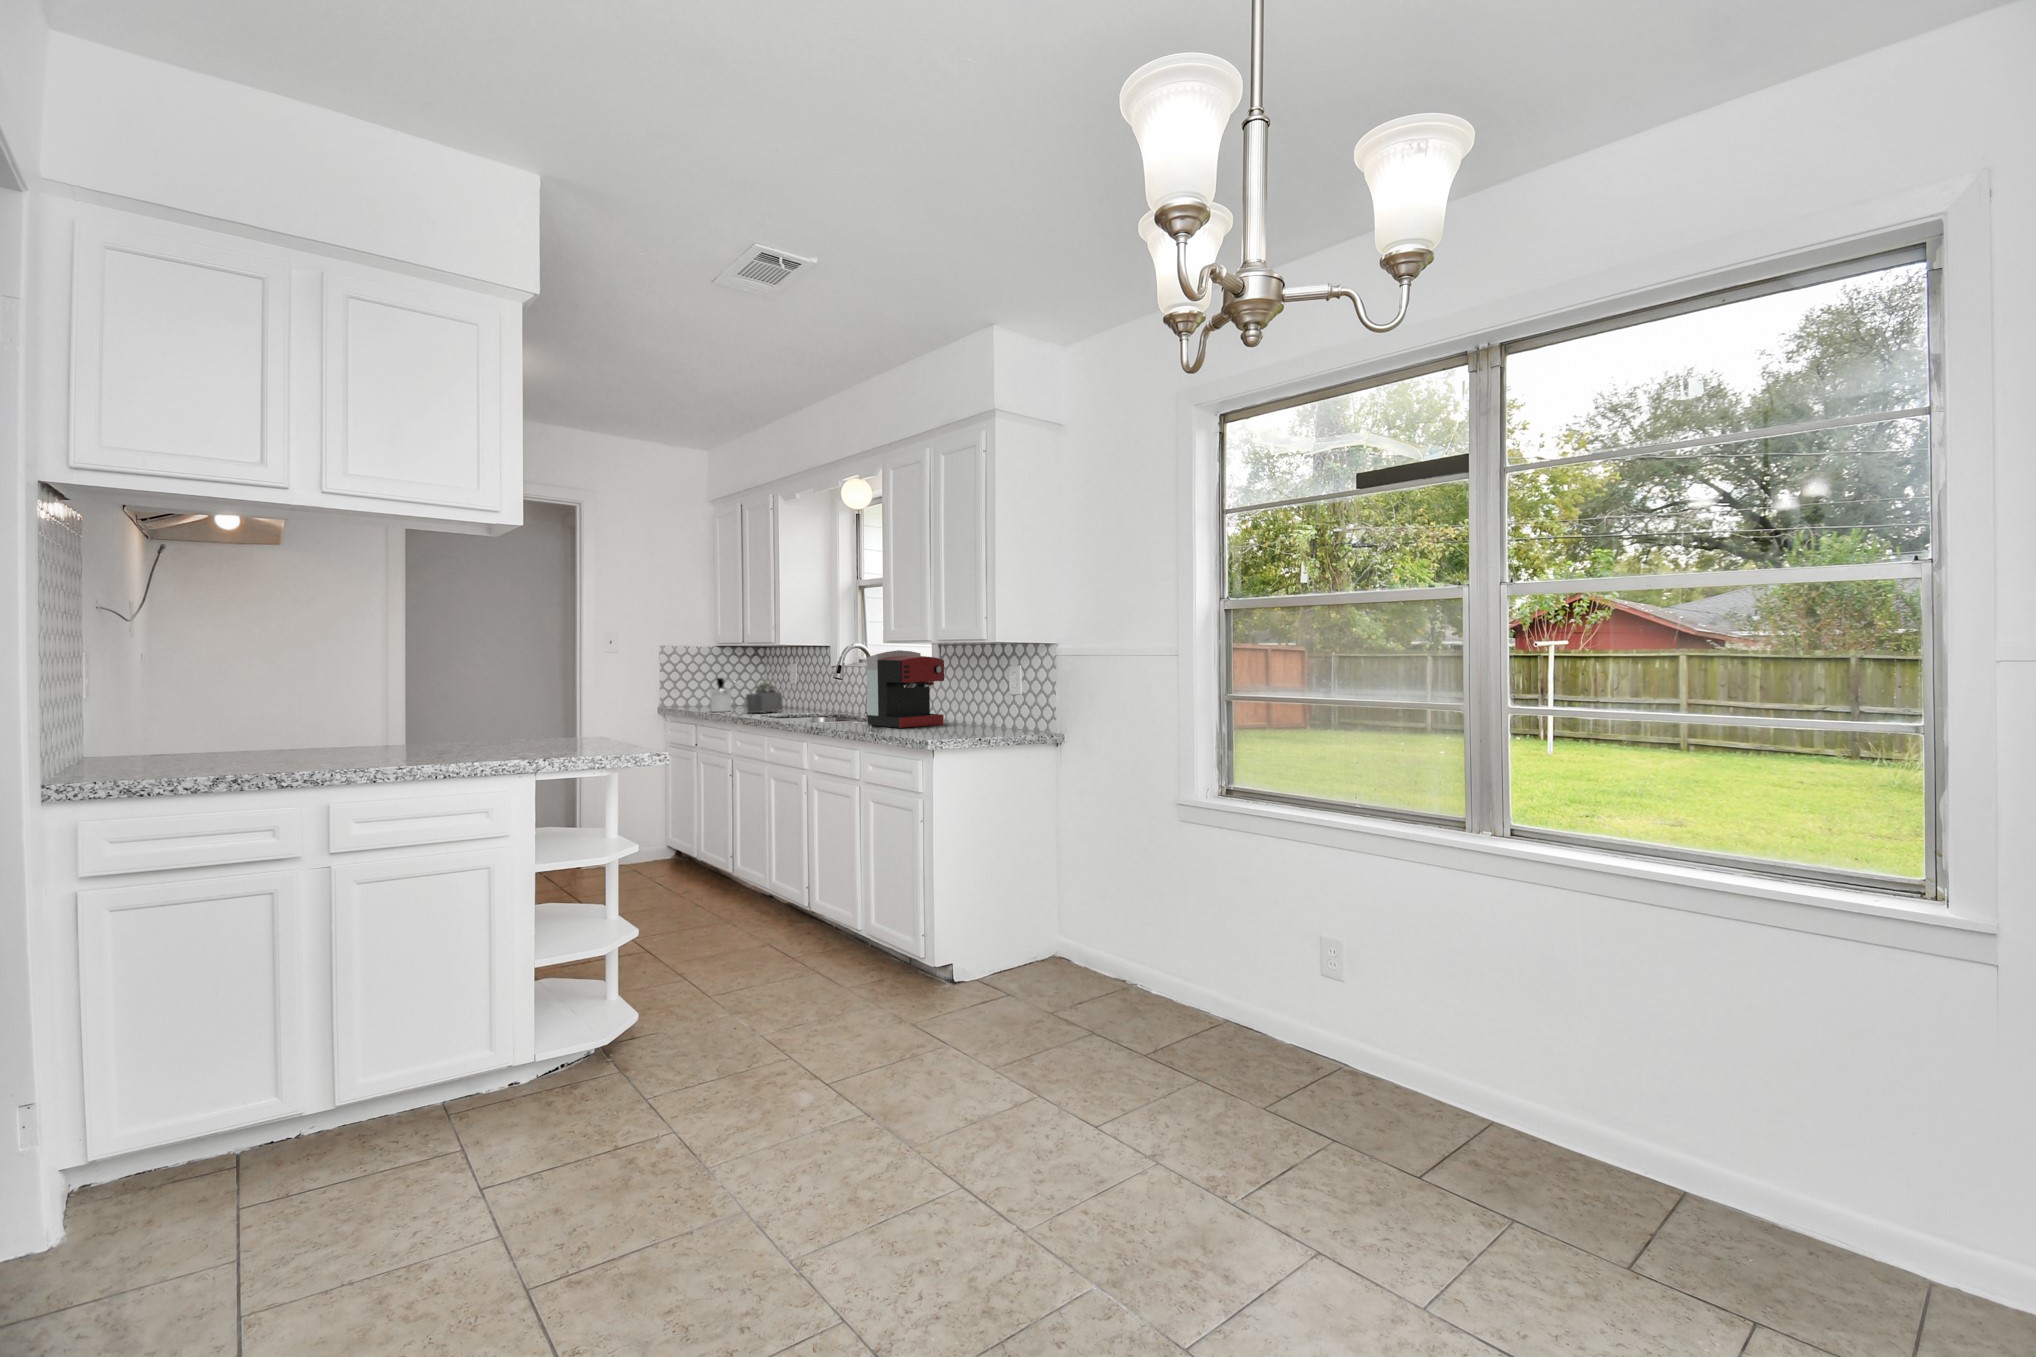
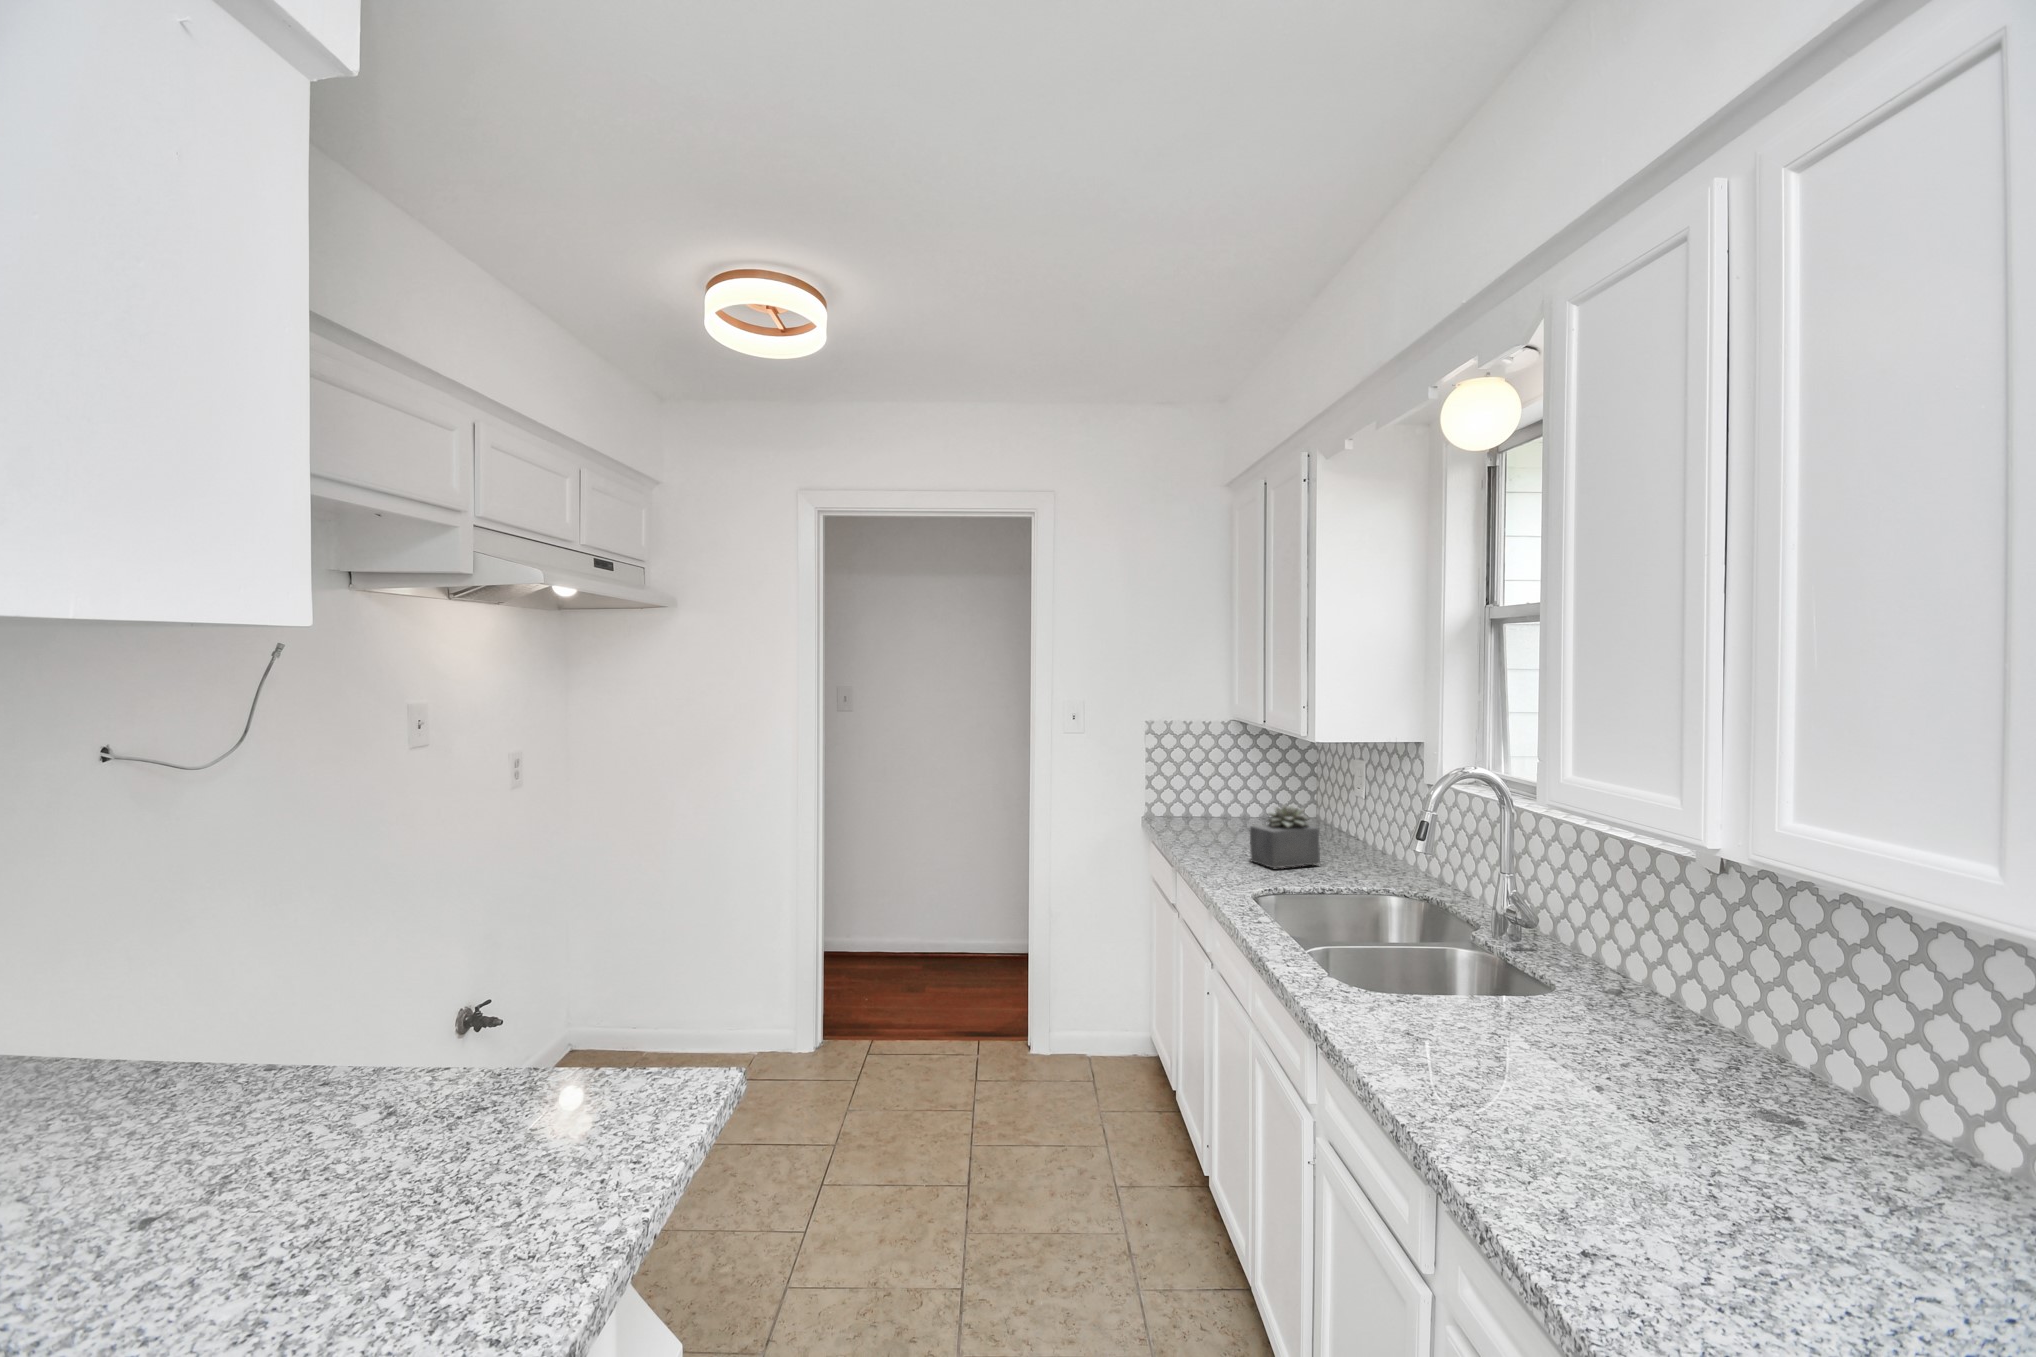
coffee maker: present [867,650,944,728] -> none [1466,836,1777,1140]
soap dispenser: present [710,678,736,712] -> none [1203,783,1246,845]

